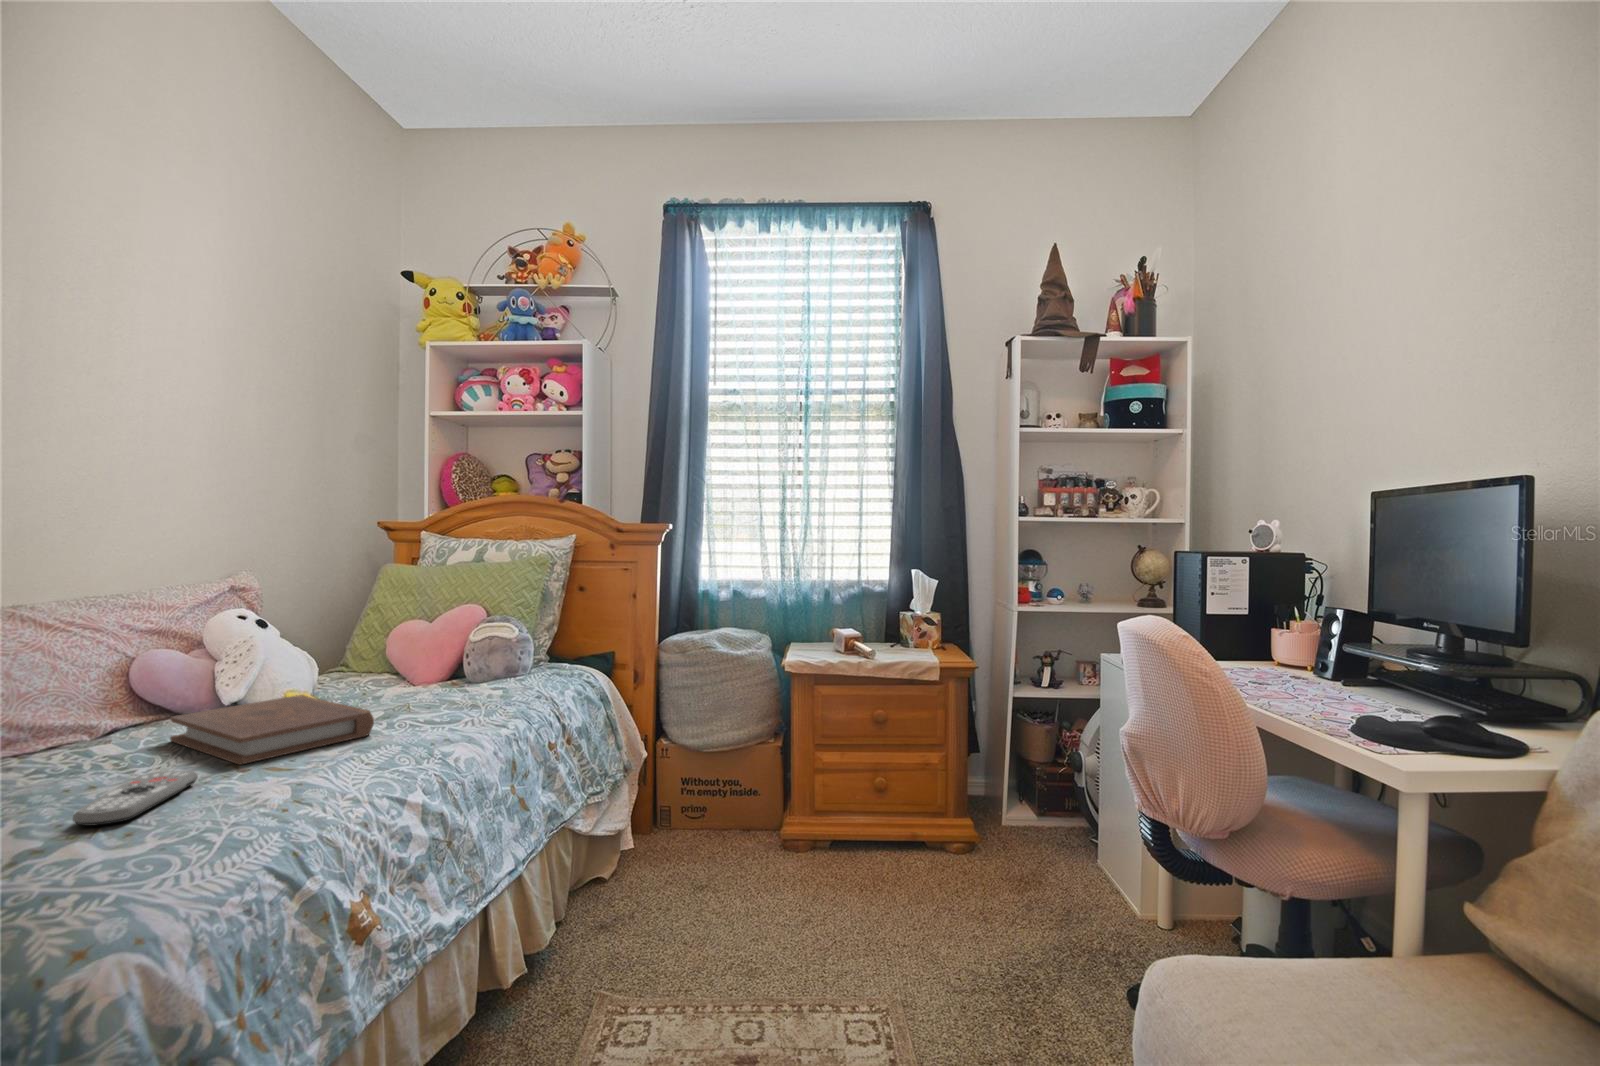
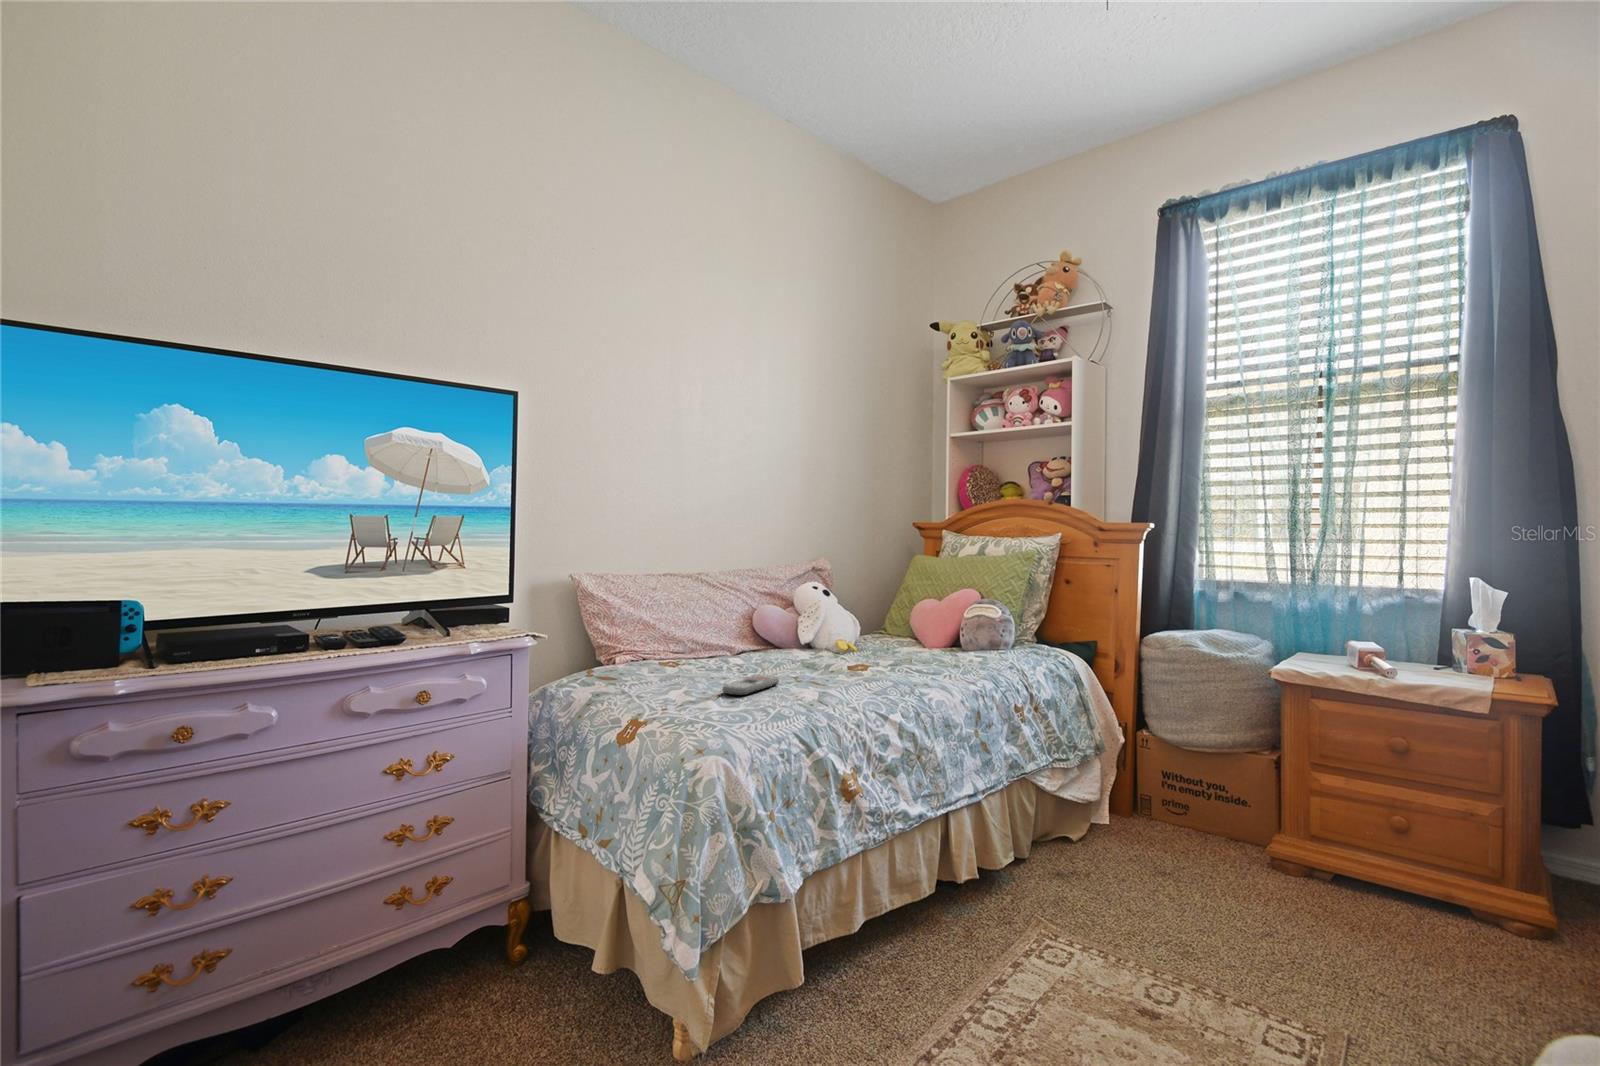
book: present [170,695,374,765] -> none [775,644,881,679]

